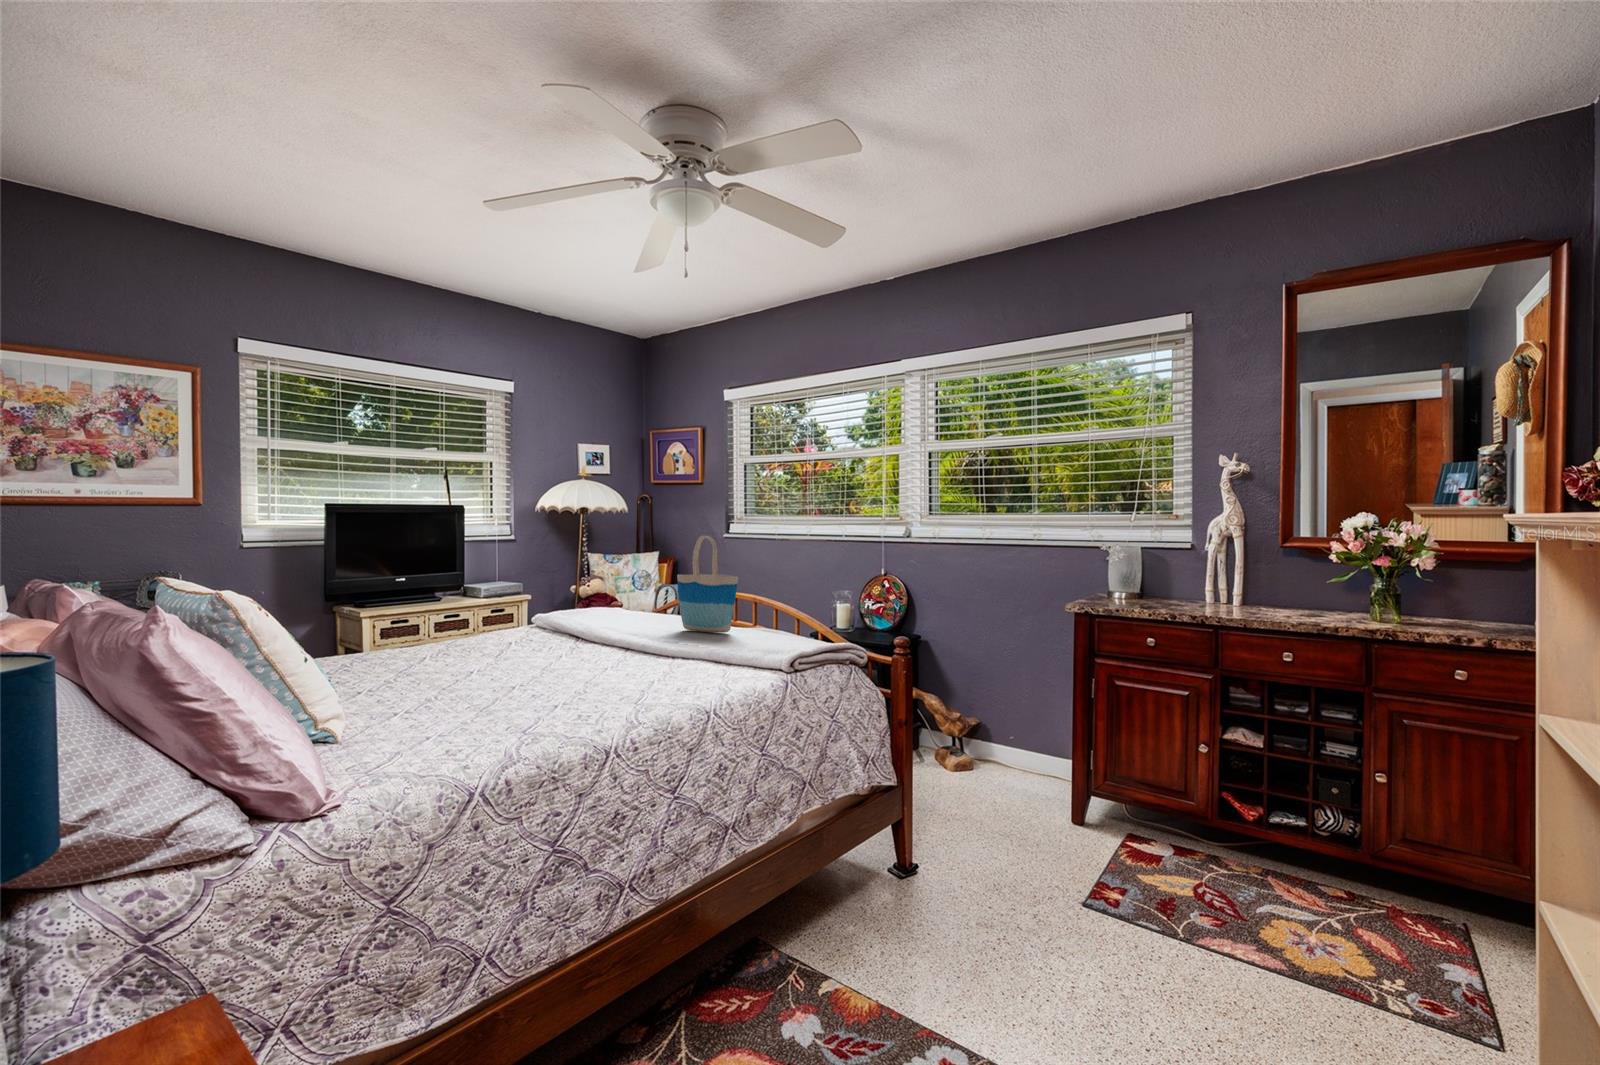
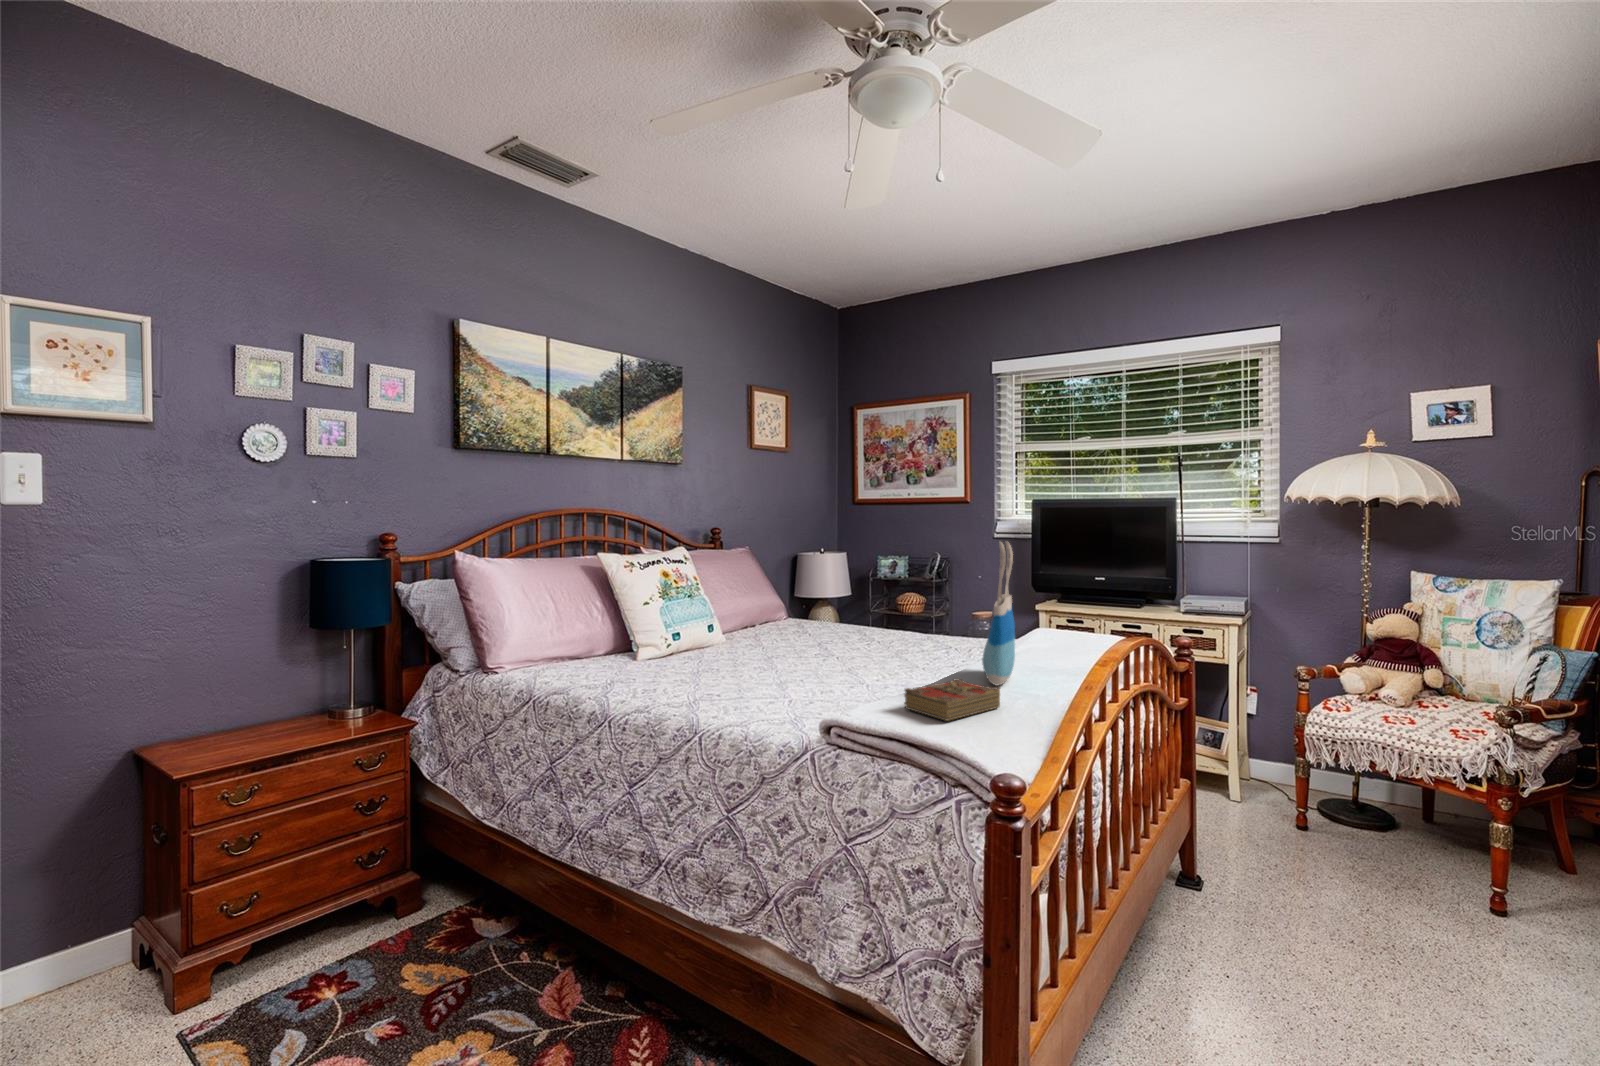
book: none [743,624,801,646] -> present [904,679,1000,721]

